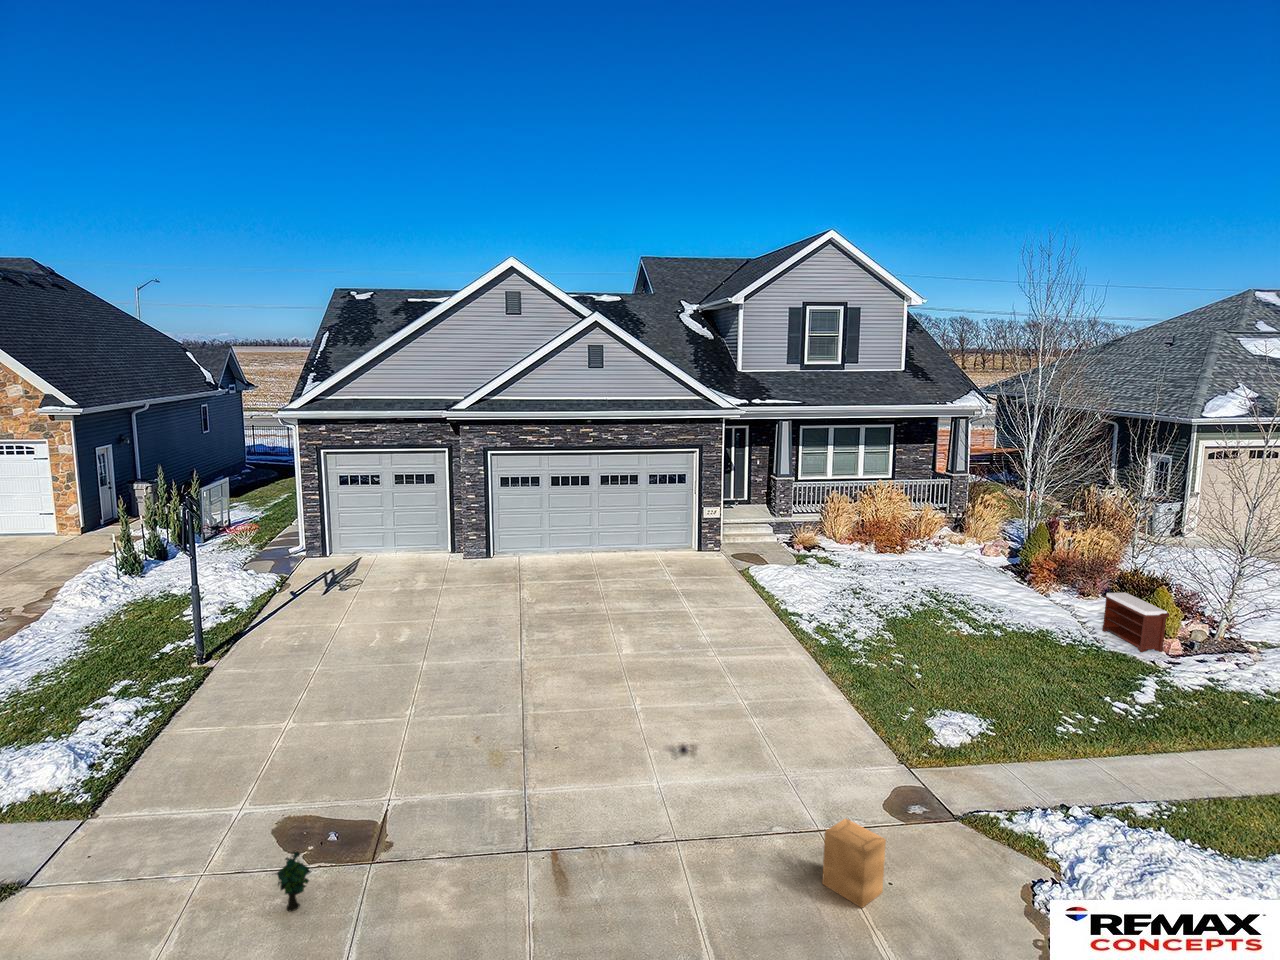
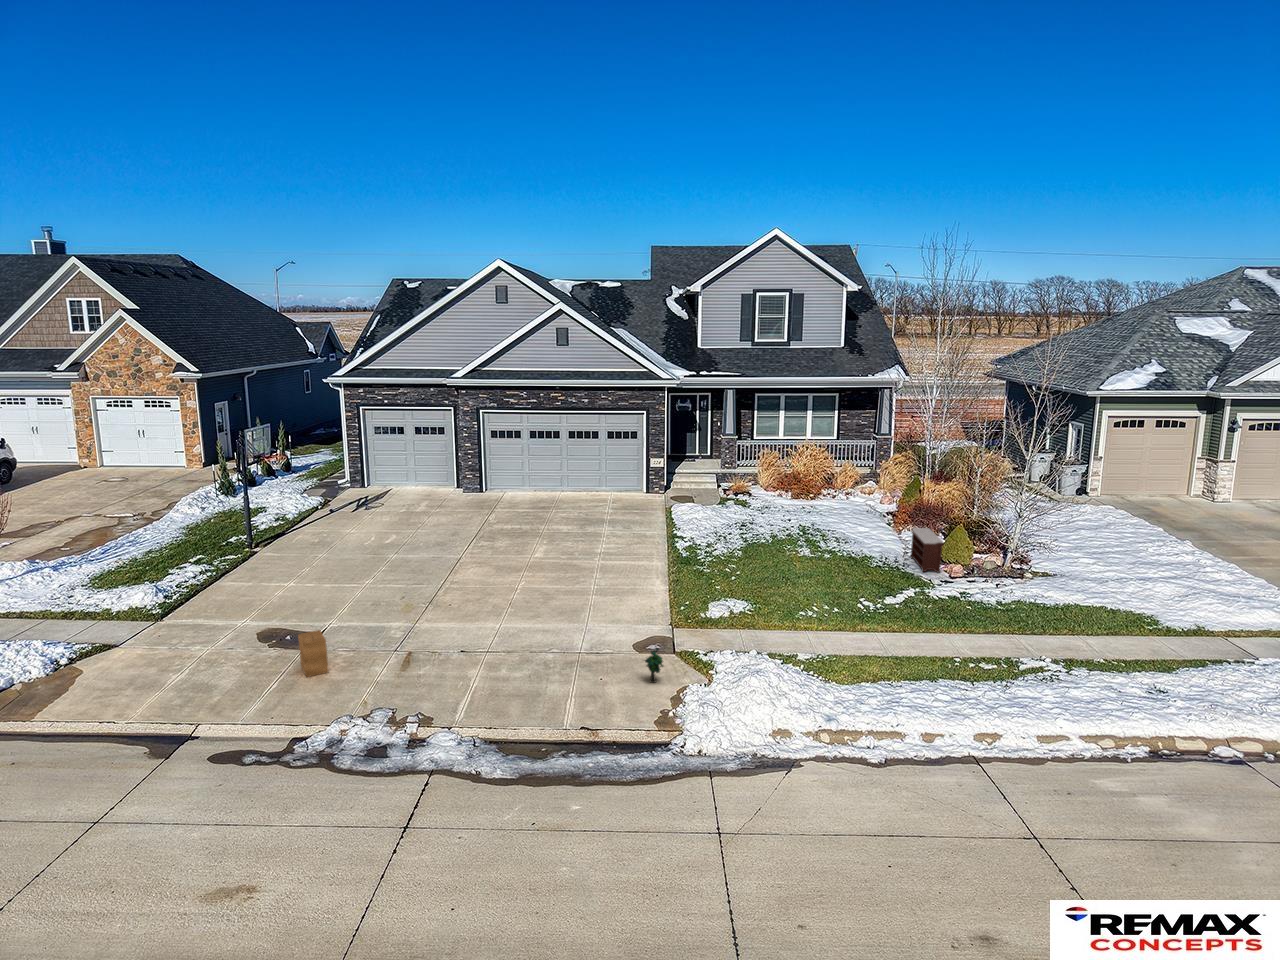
cardboard box: present [822,818,886,908] -> present [298,630,328,677]
decorative plant: present [276,851,311,911] -> present [645,648,663,683]

